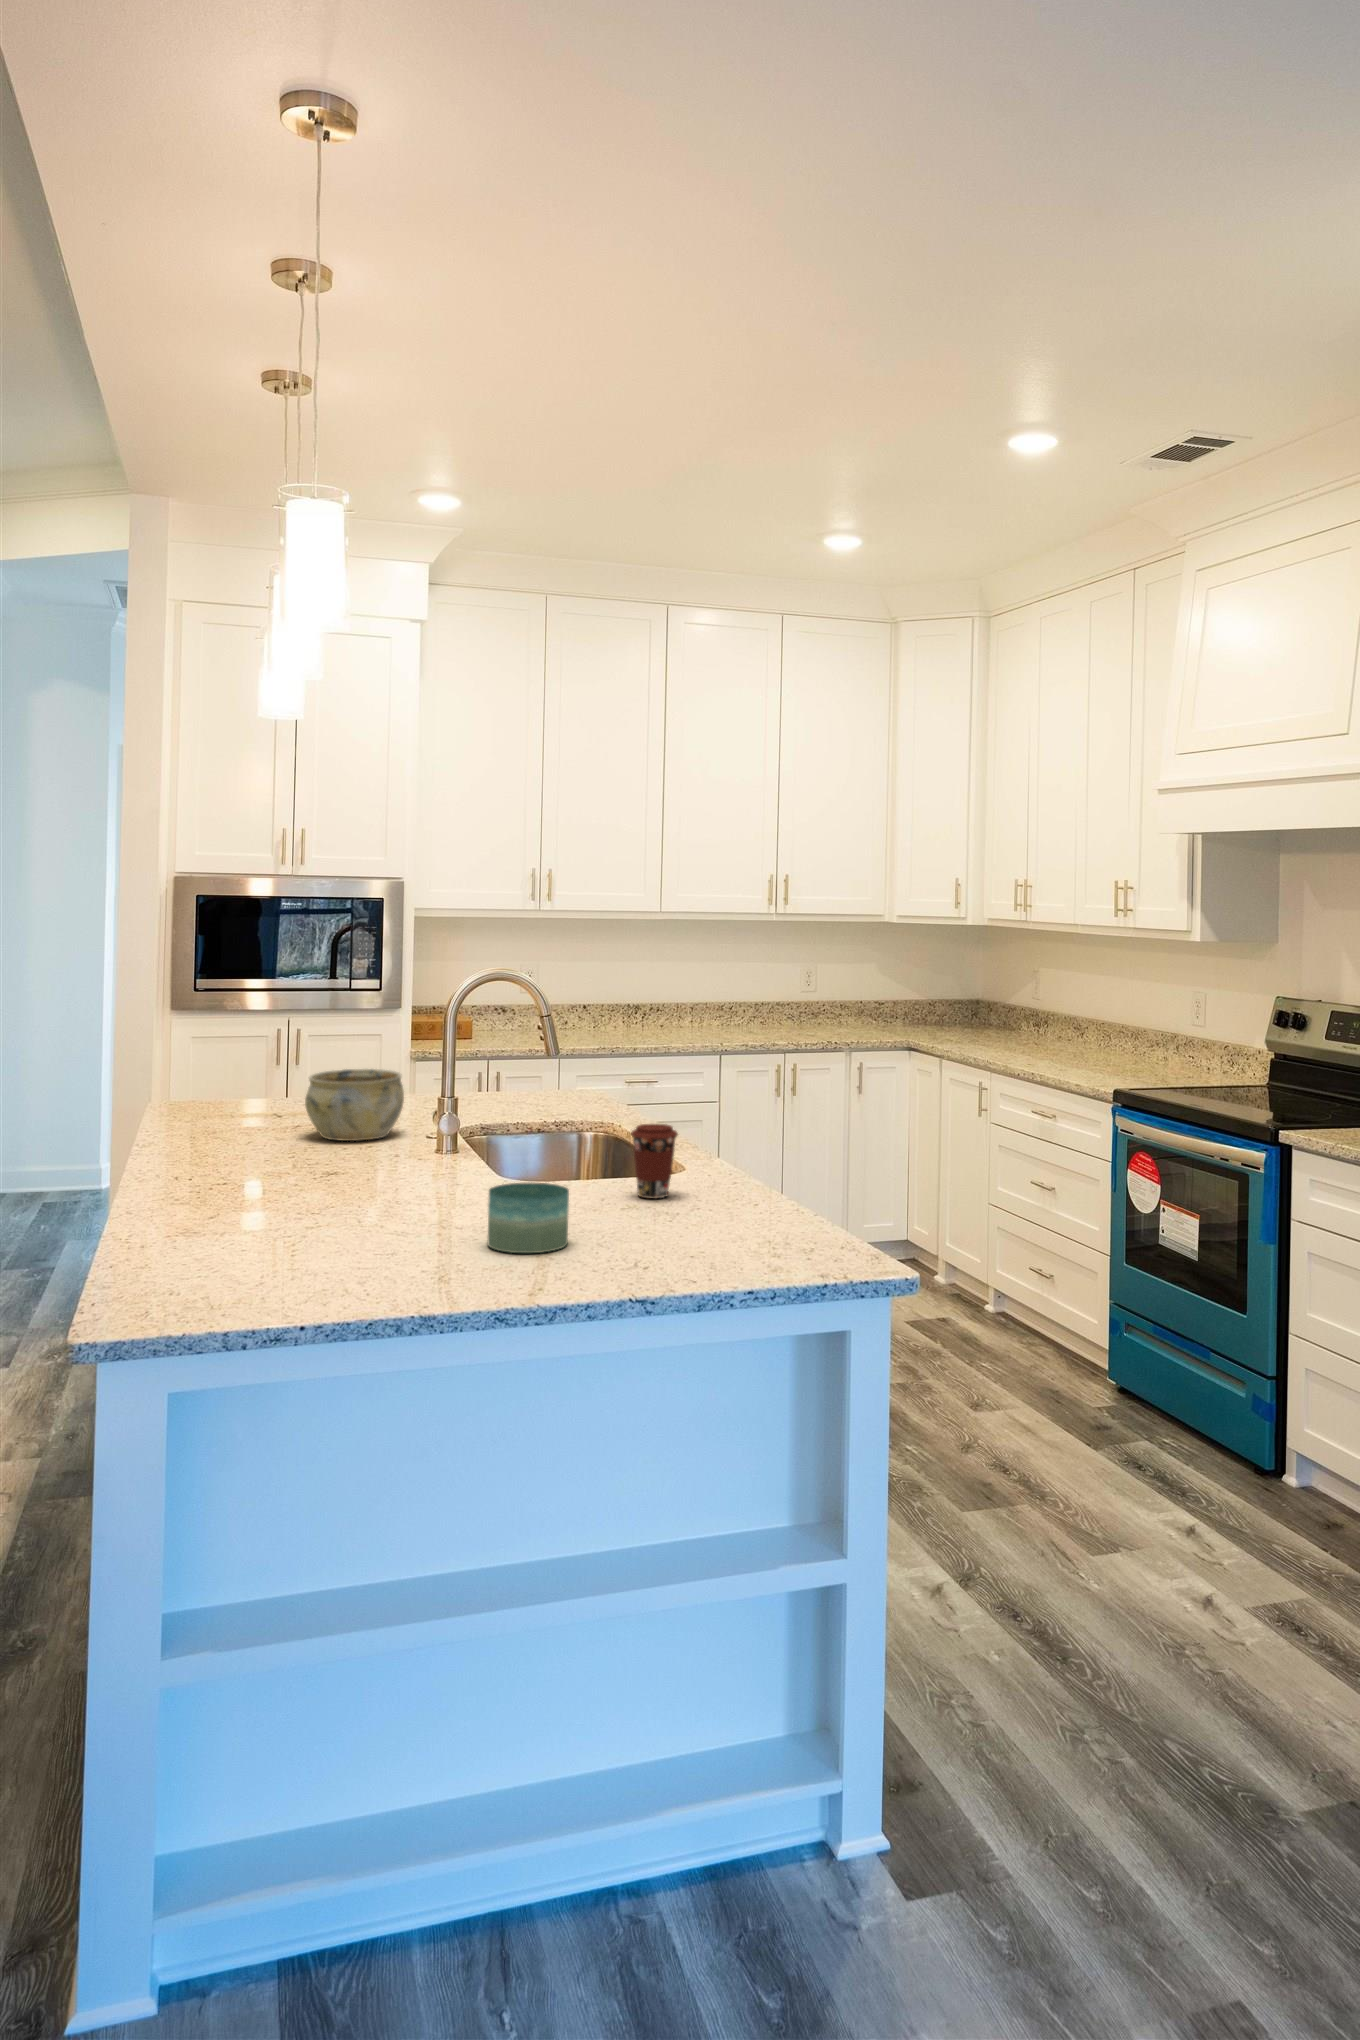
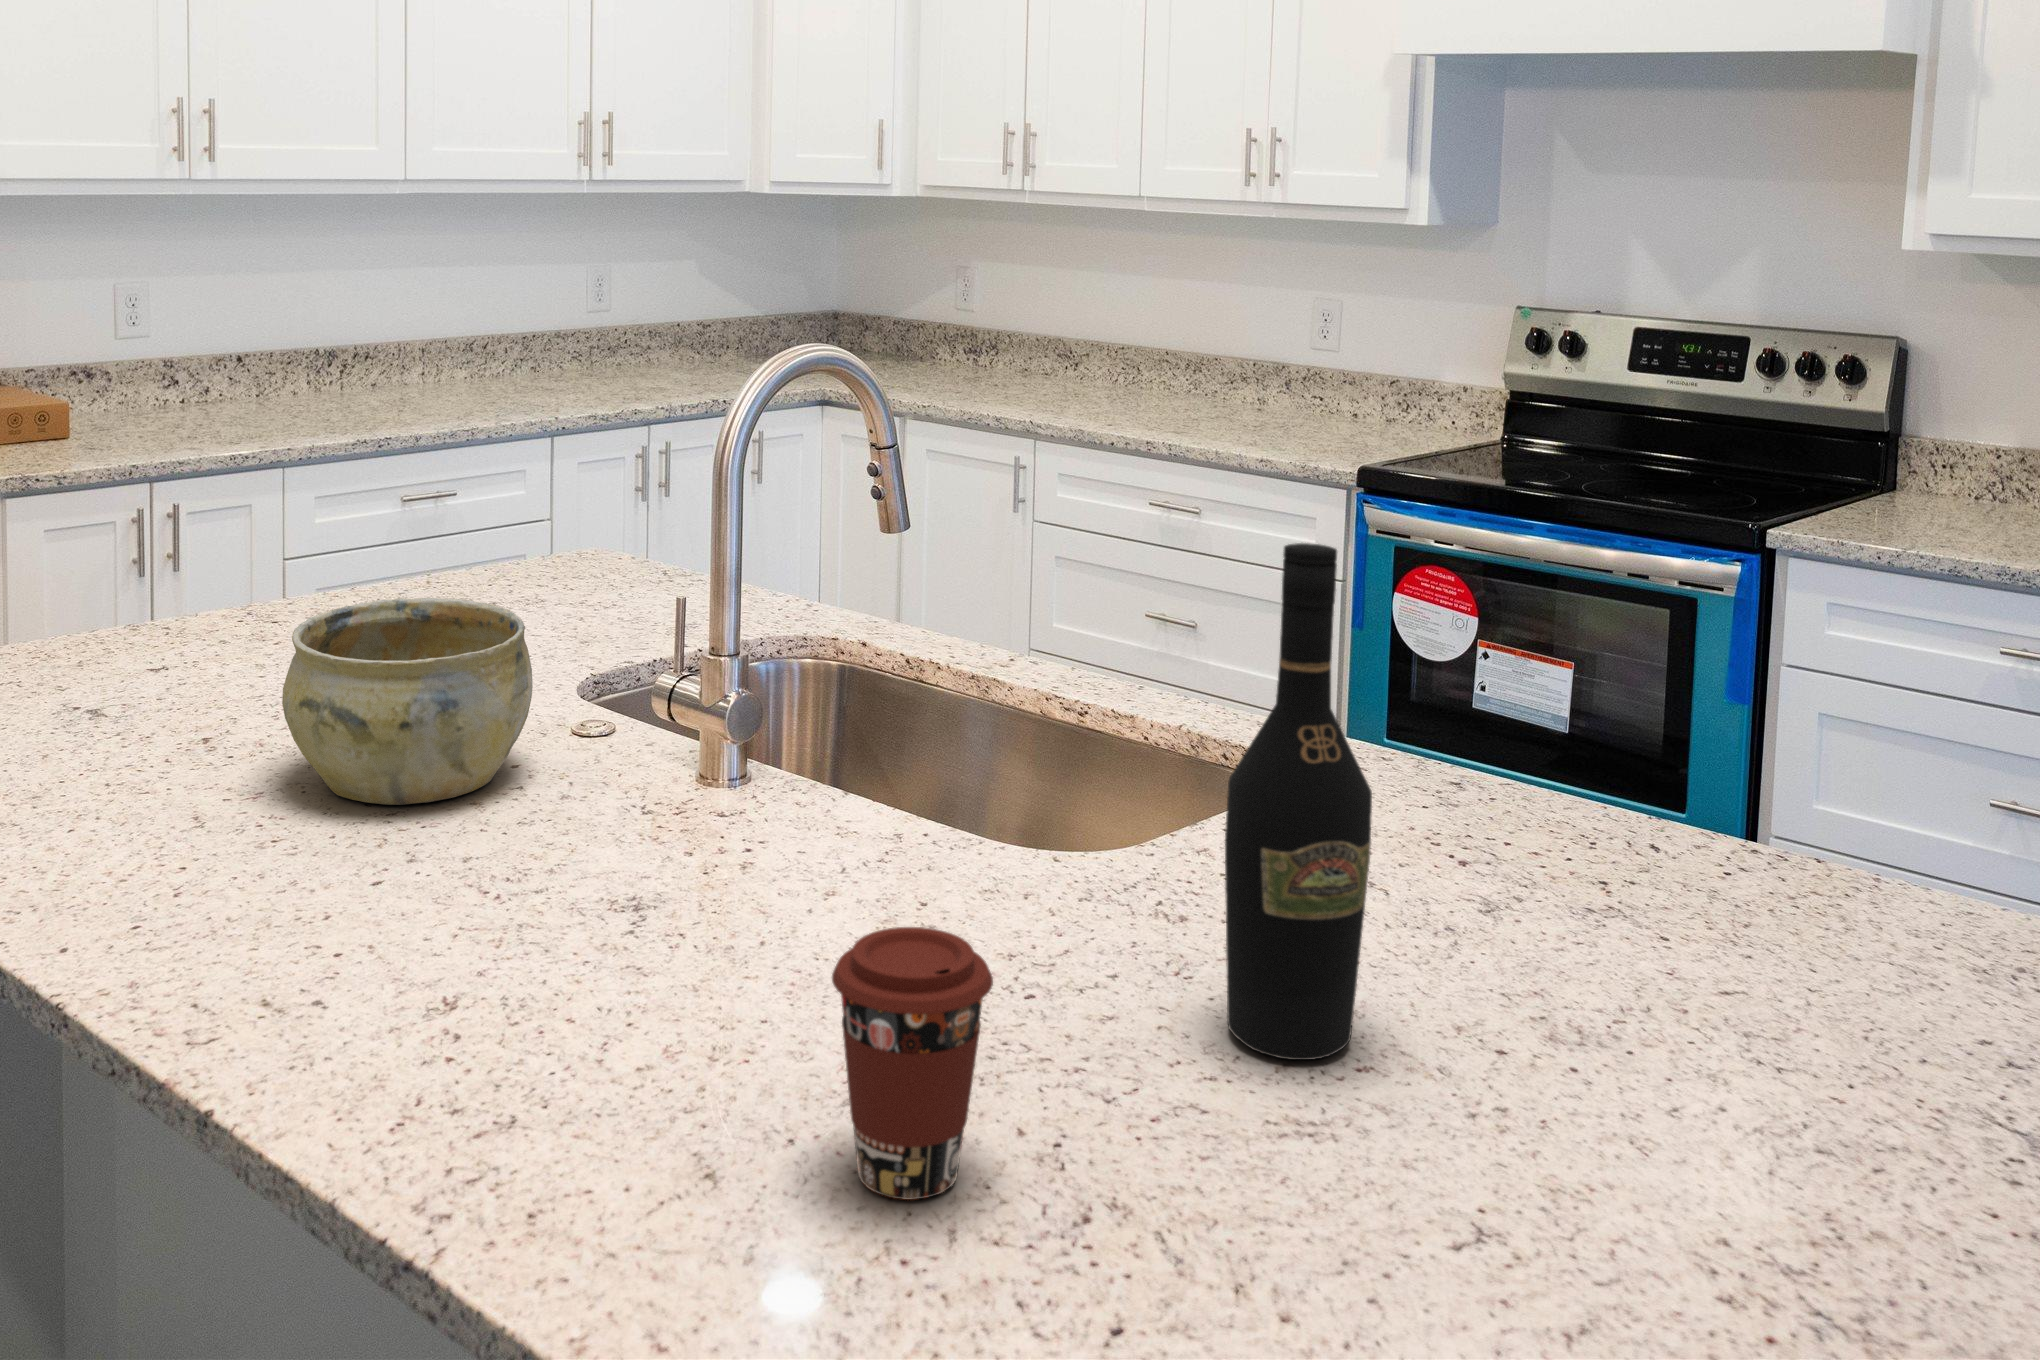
wine bottle: none [449,1027,501,1214] -> present [1225,543,1372,1060]
coffee cup: present [631,1124,678,1198] -> present [832,927,993,1200]
candle: present [488,1182,569,1253] -> none [1620,976,1874,1228]

